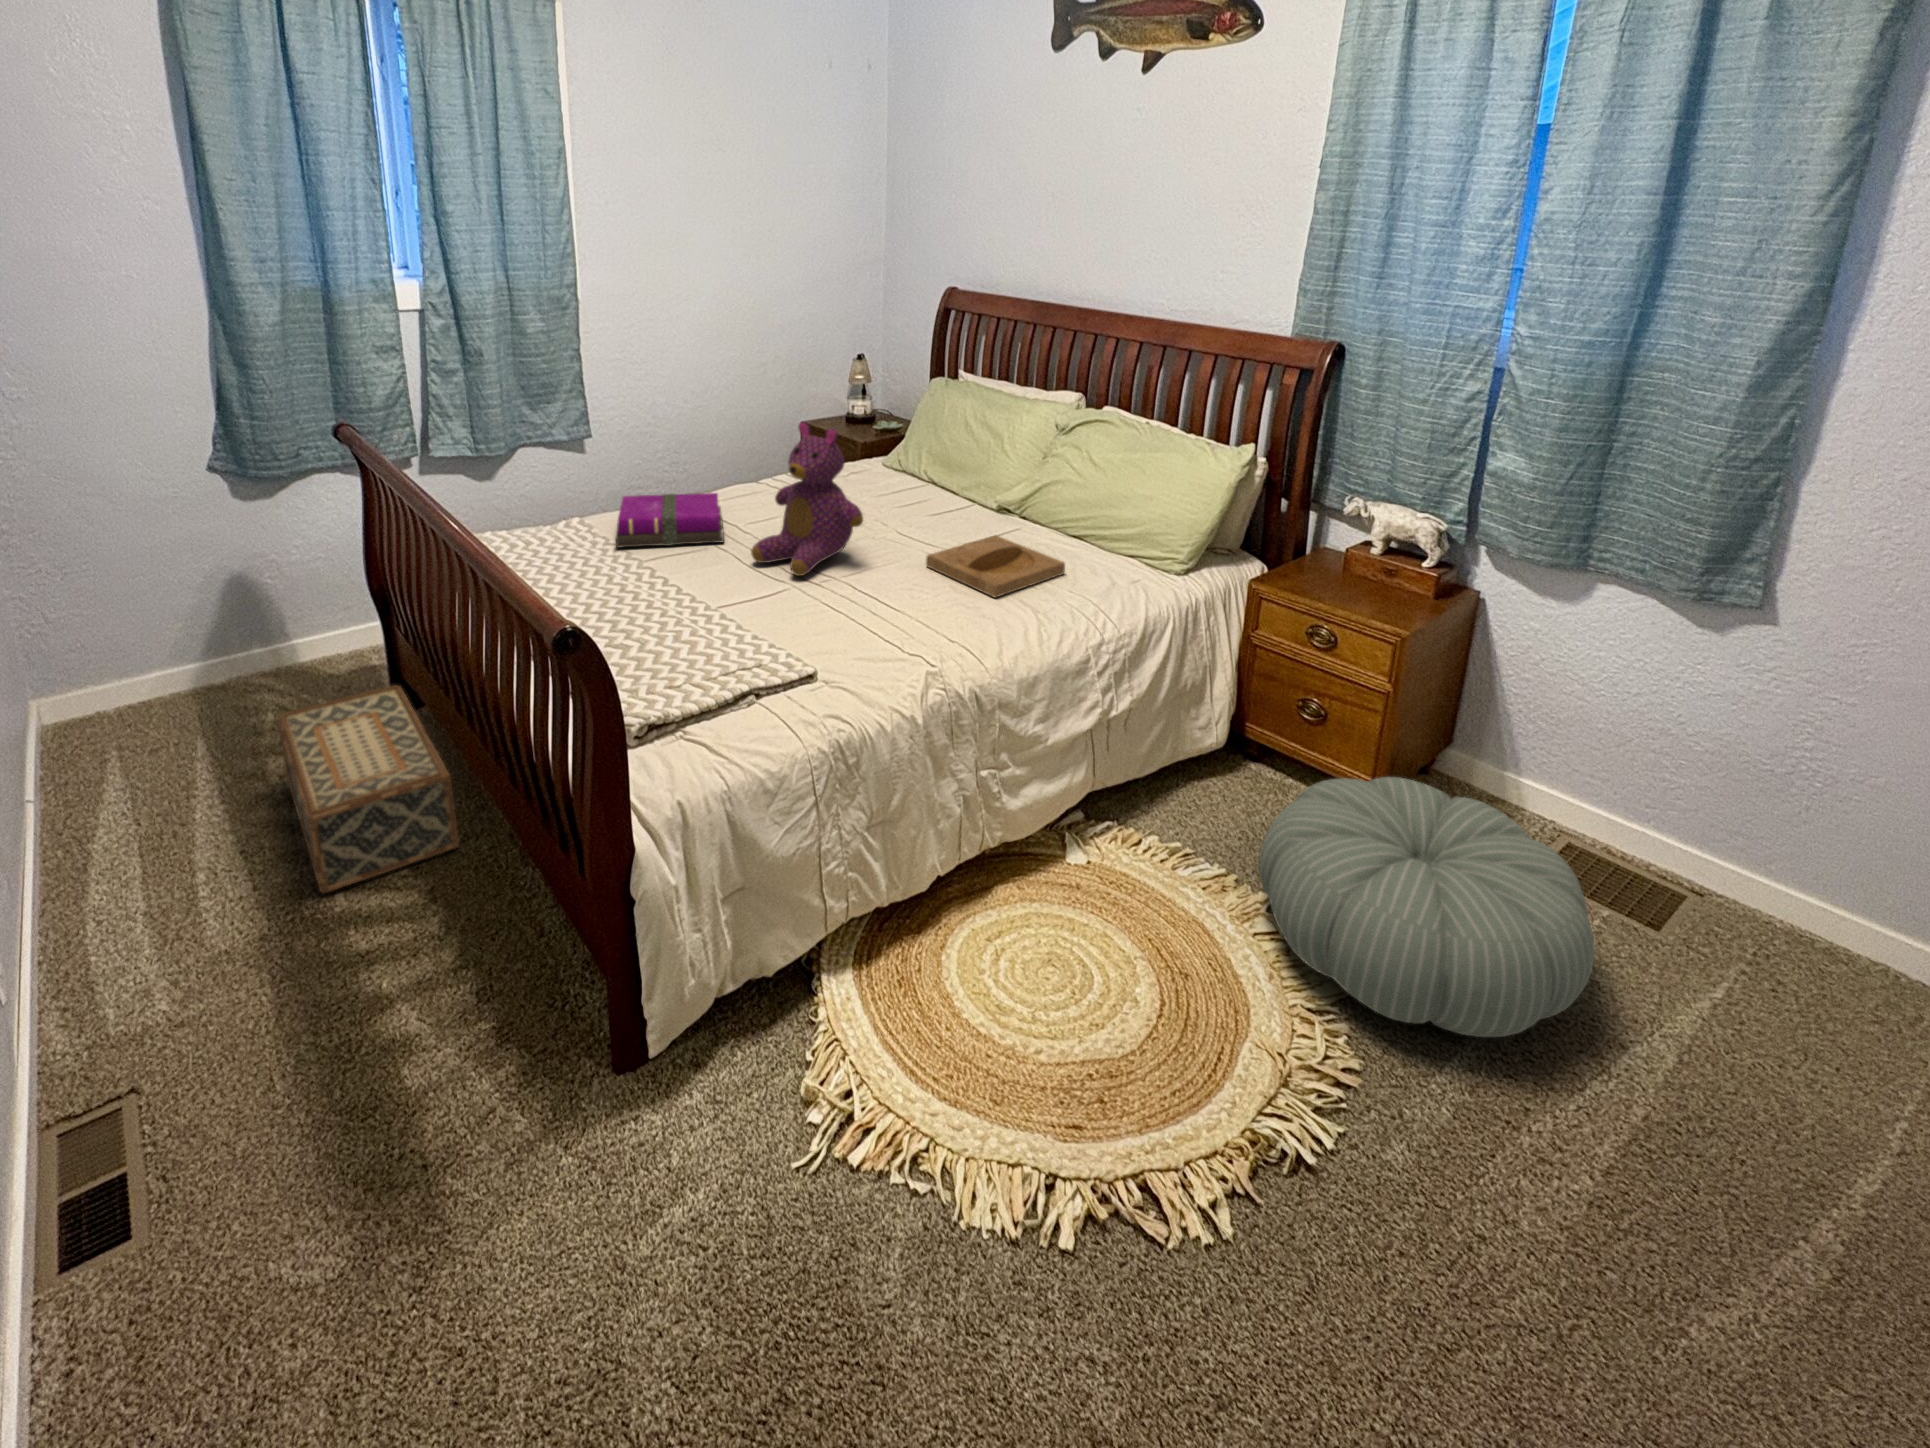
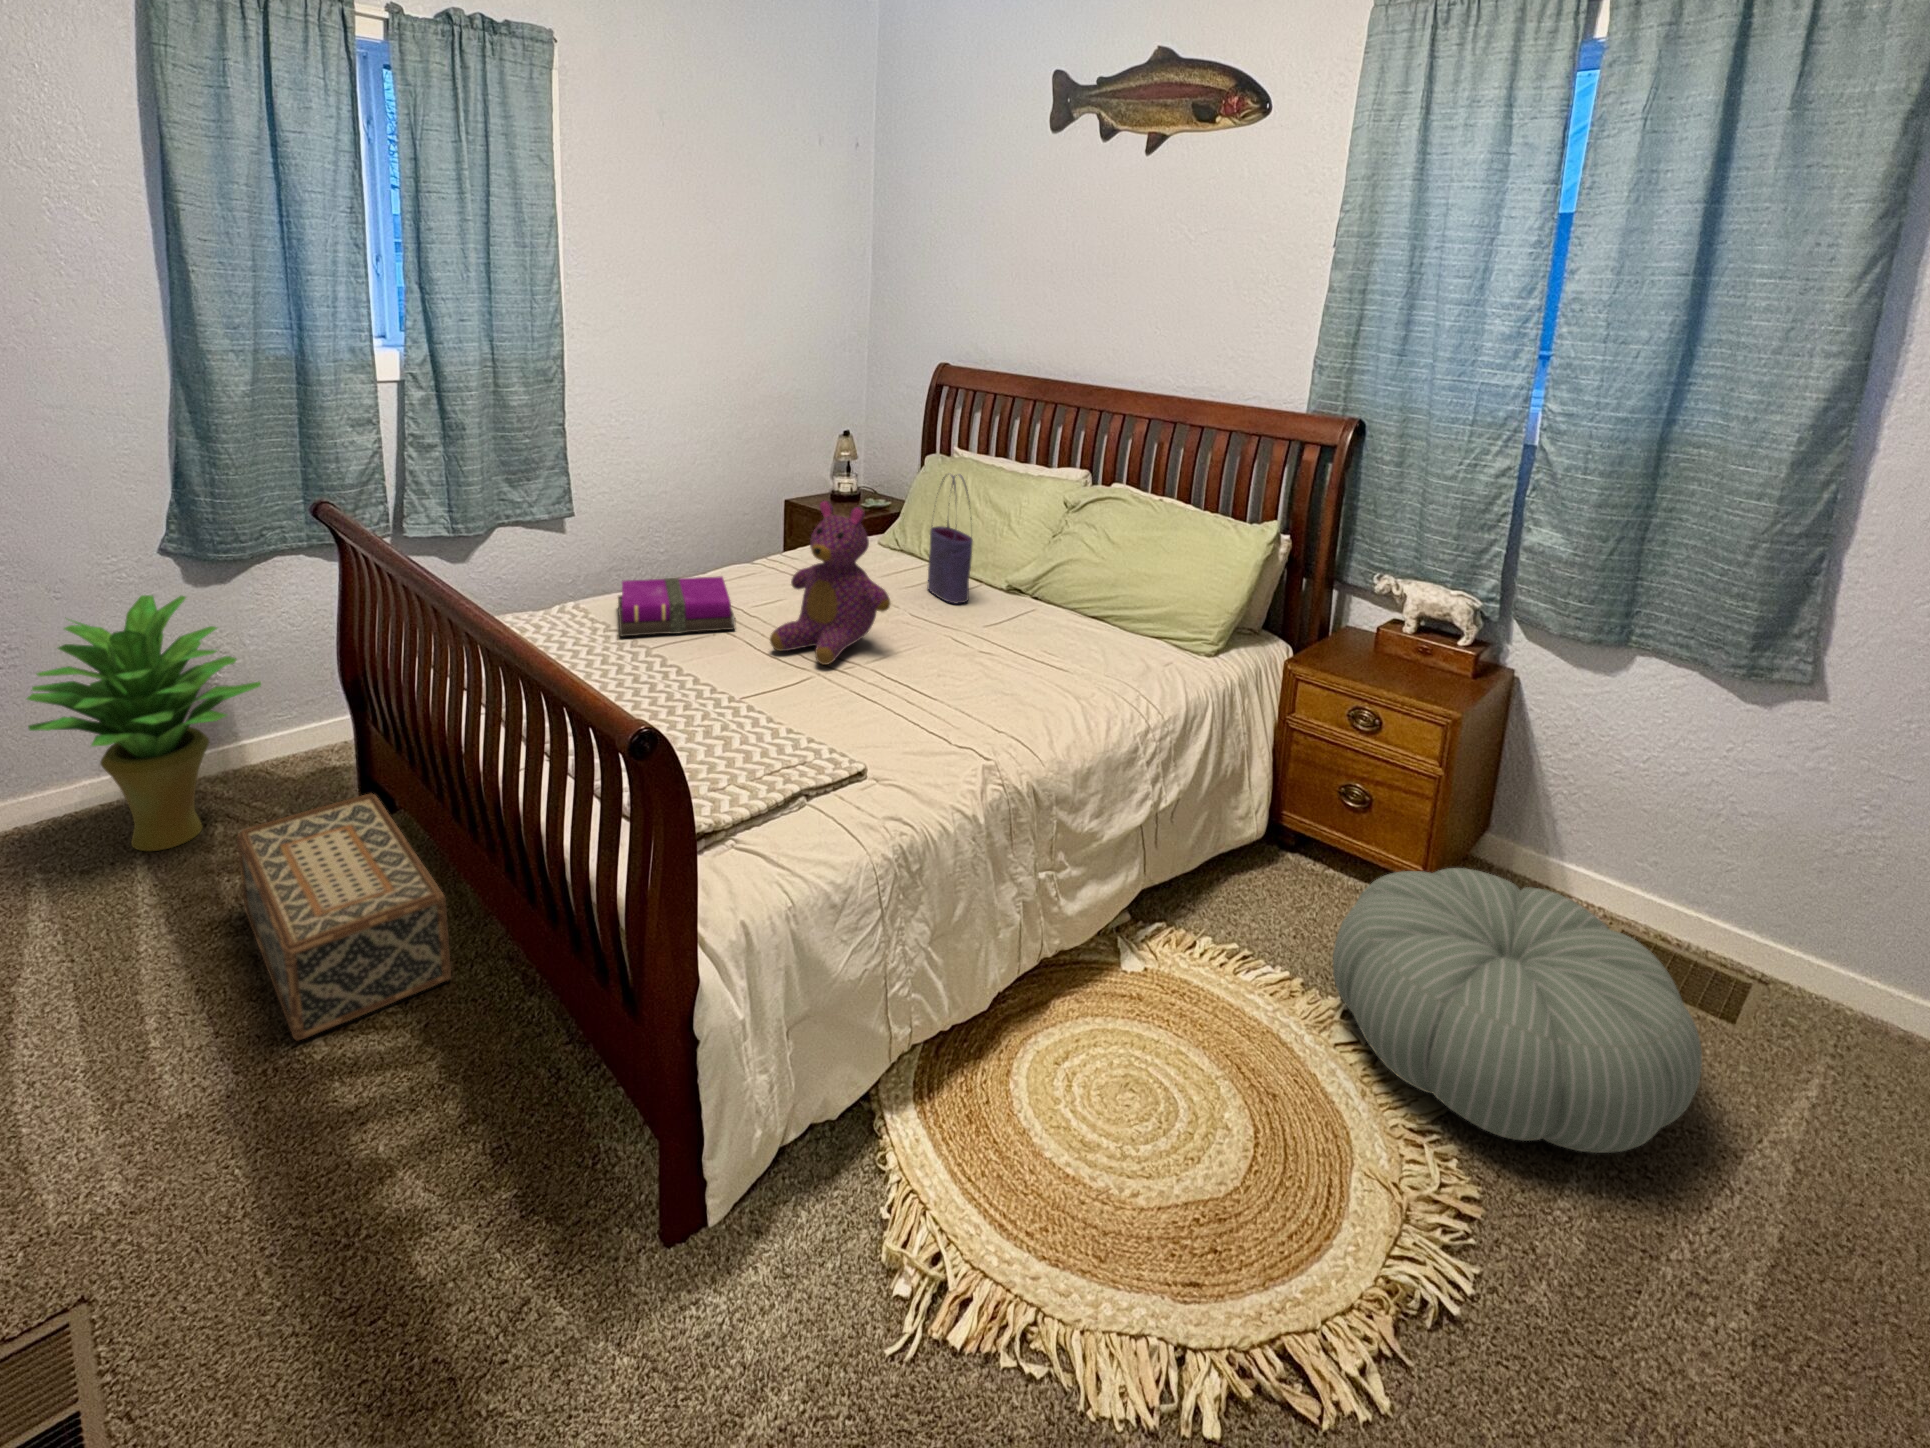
tote bag: none [916,396,955,520] -> present [928,475,973,604]
potted plant: none [97,506,303,731] -> present [27,595,261,851]
tray: present [926,535,1065,597] -> none [955,618,1101,685]

